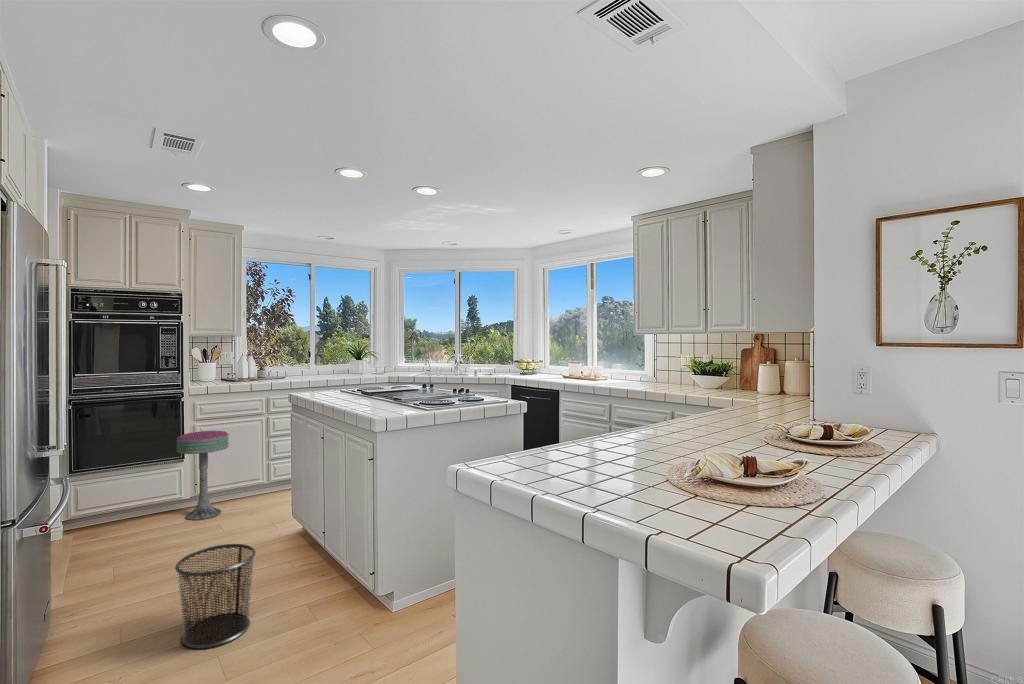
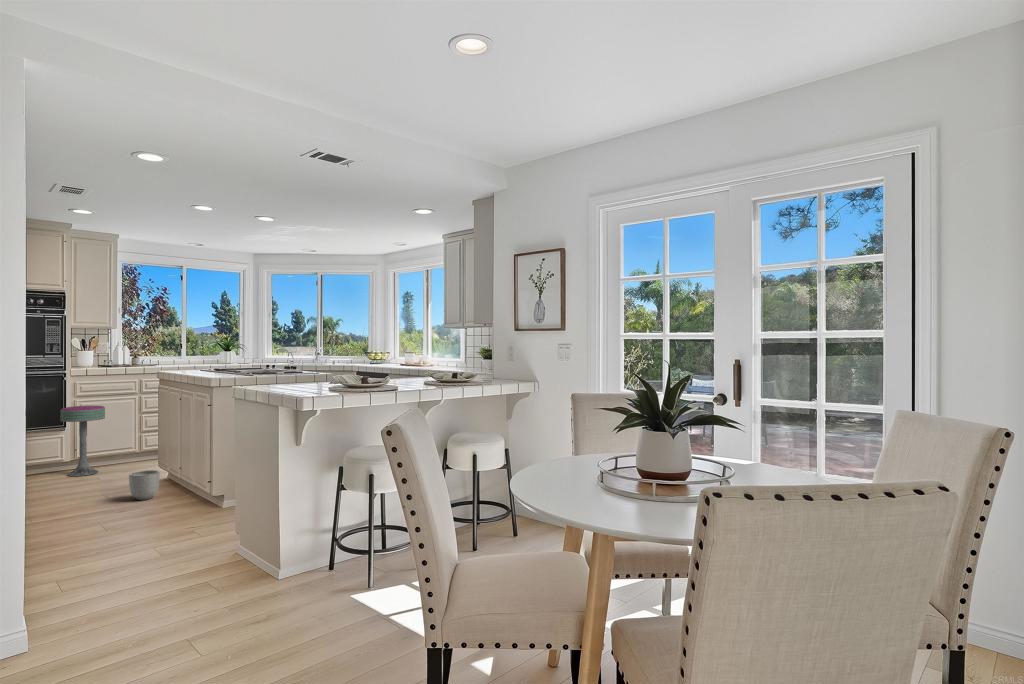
planter: none [258,532,298,578] -> present [129,470,160,500]
trash can: present [175,544,256,649] -> none [70,465,126,526]

